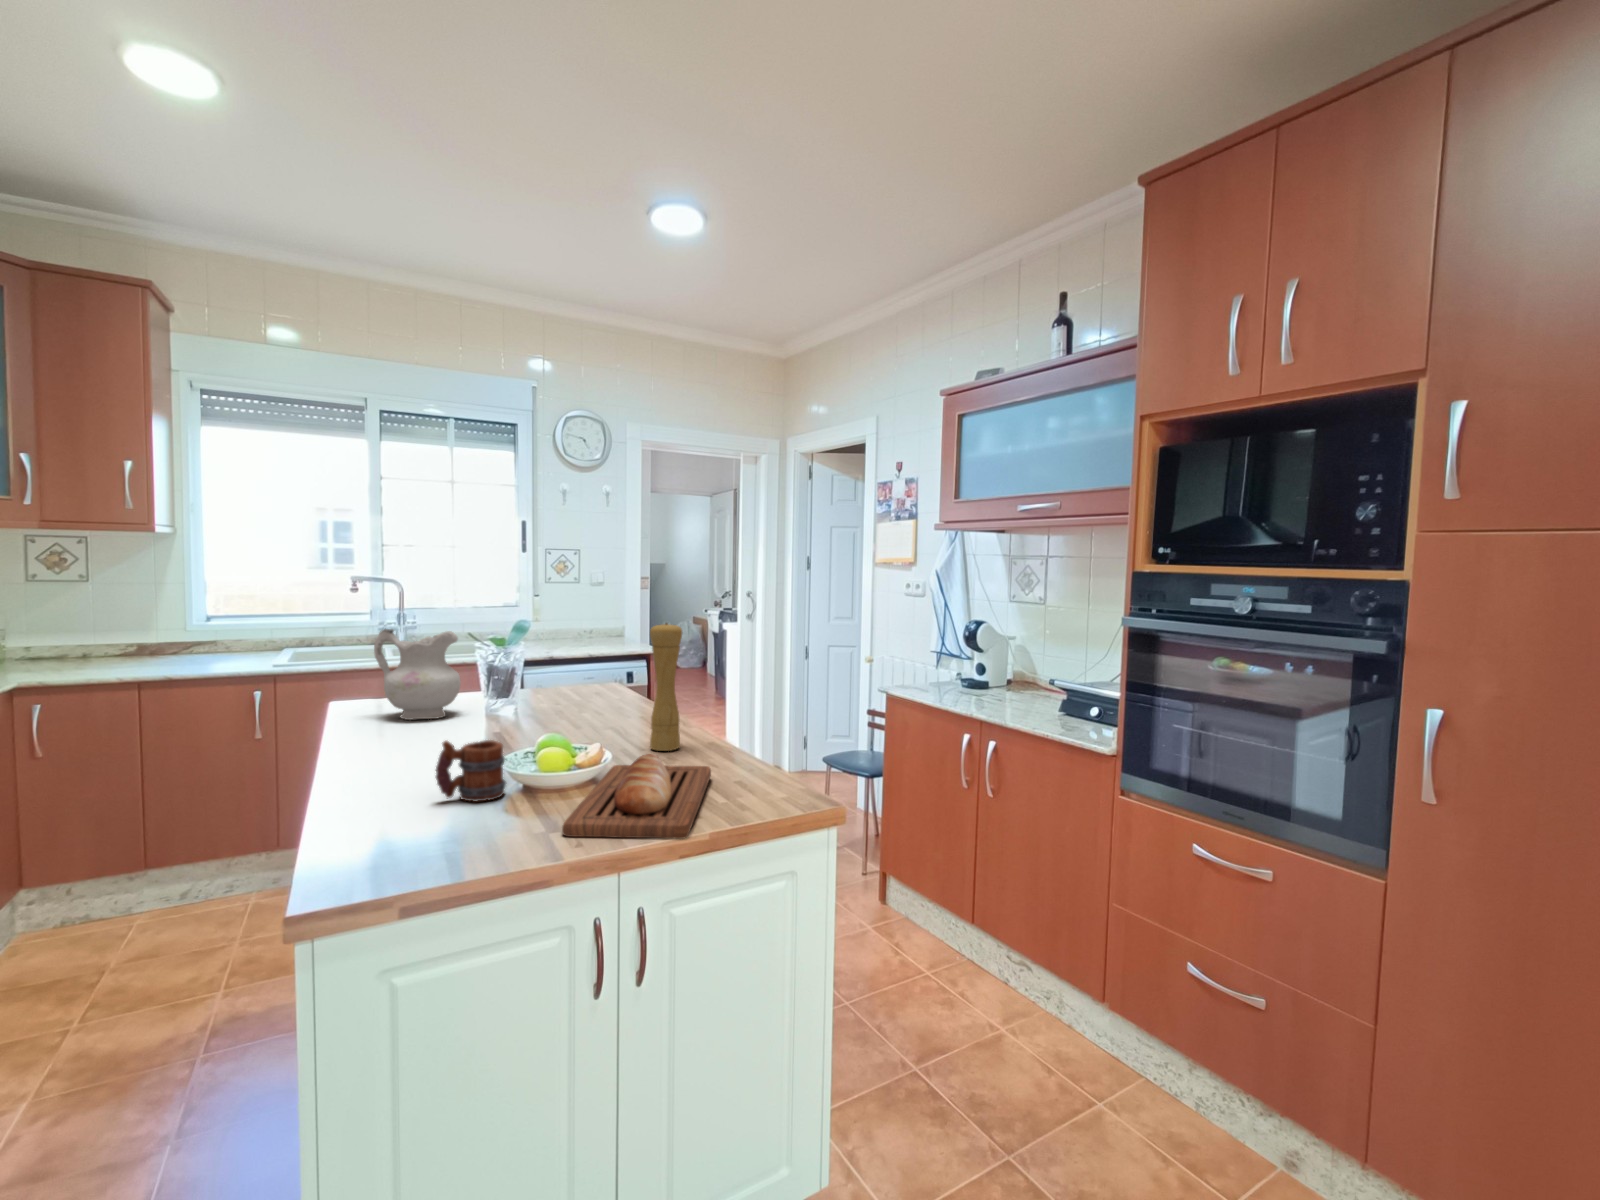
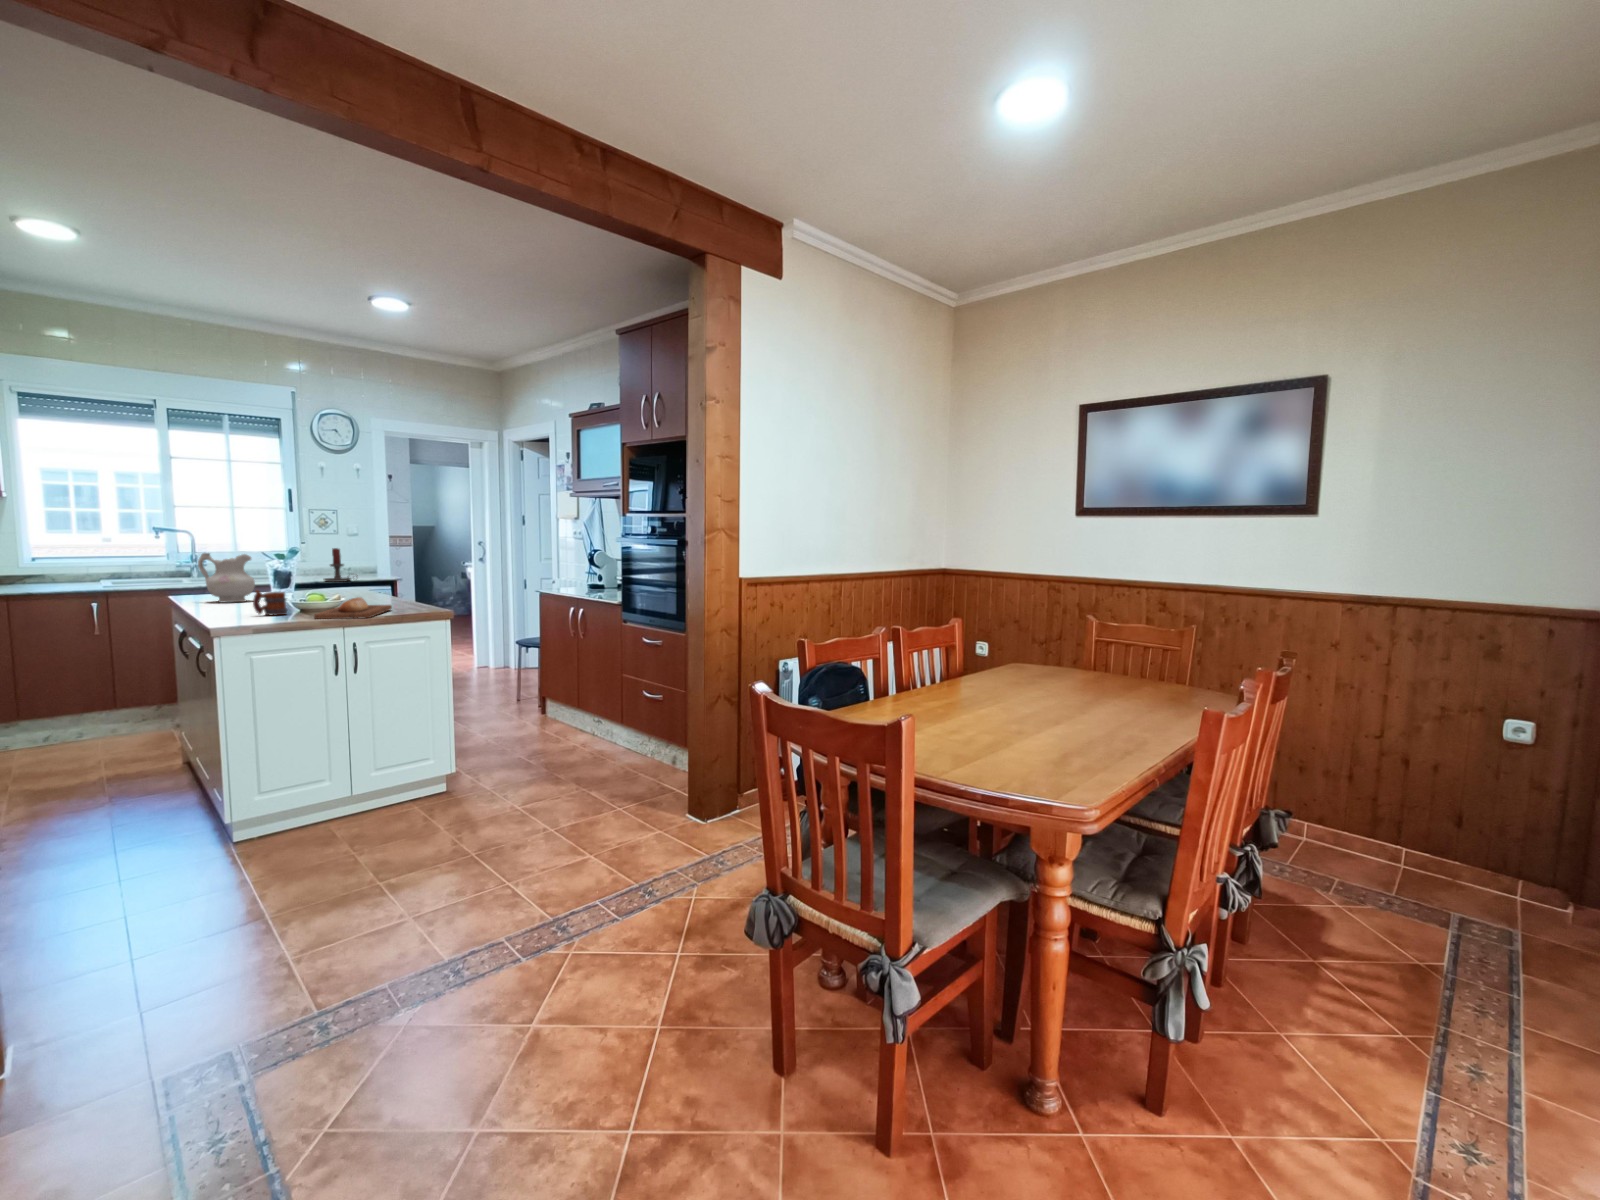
candle holder: none [557,603,601,652] -> present [324,548,351,582]
pepper mill: present [650,622,682,751] -> none [364,544,384,606]

